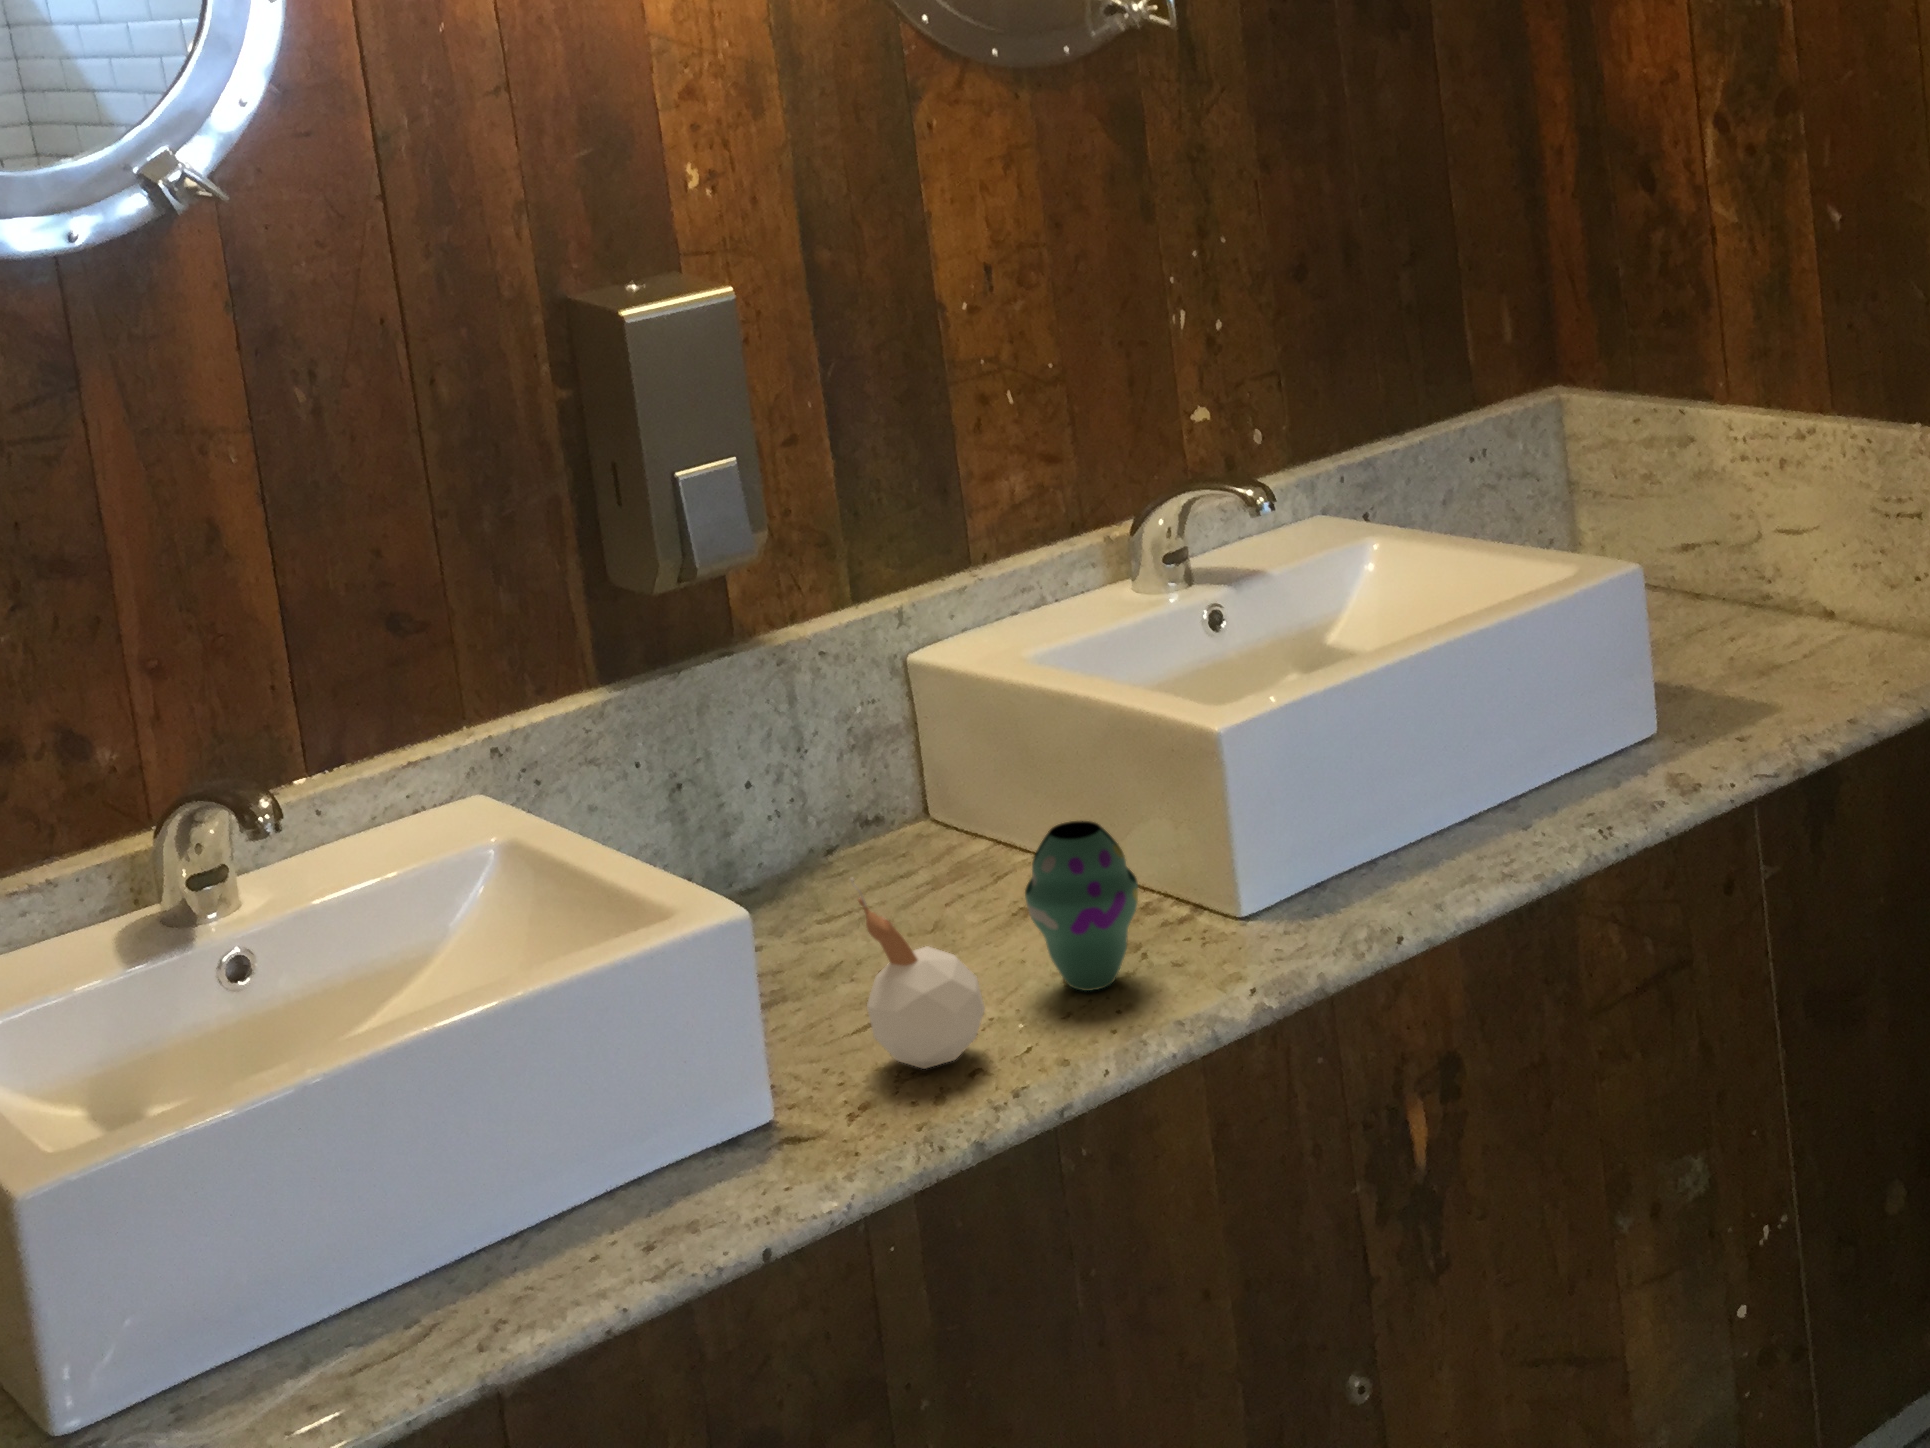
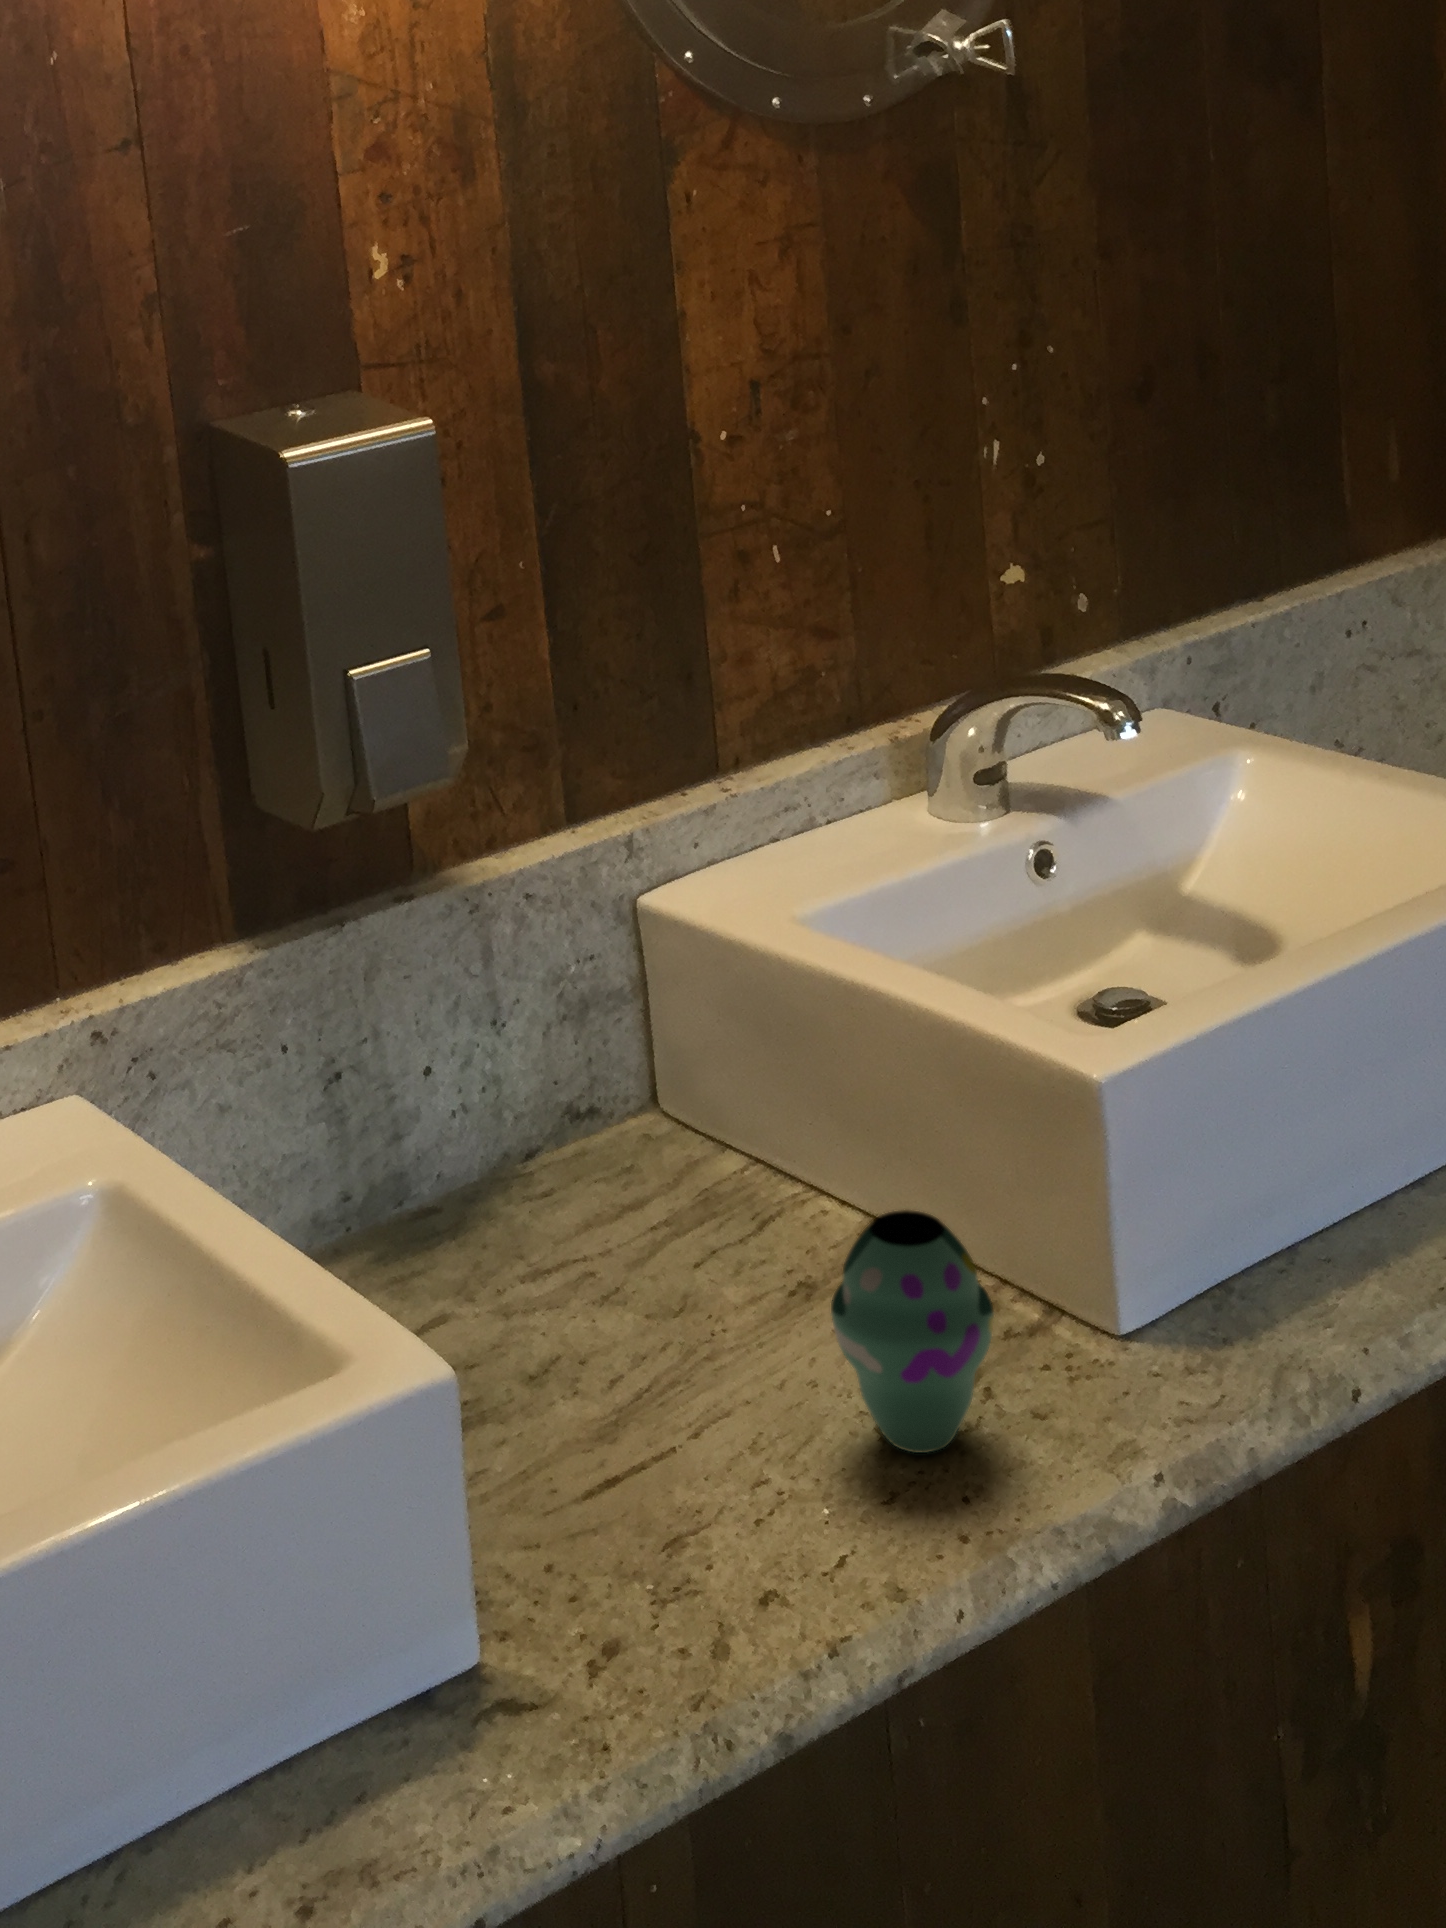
candle: present [850,878,985,1069] -> none [598,1304,785,1581]

